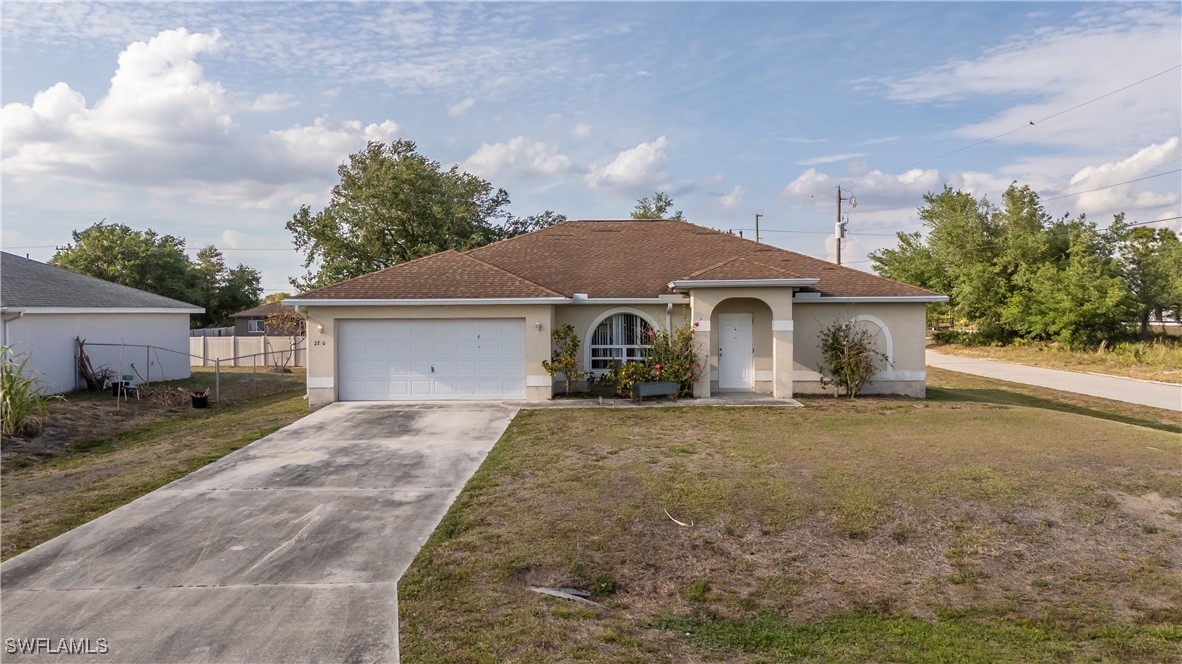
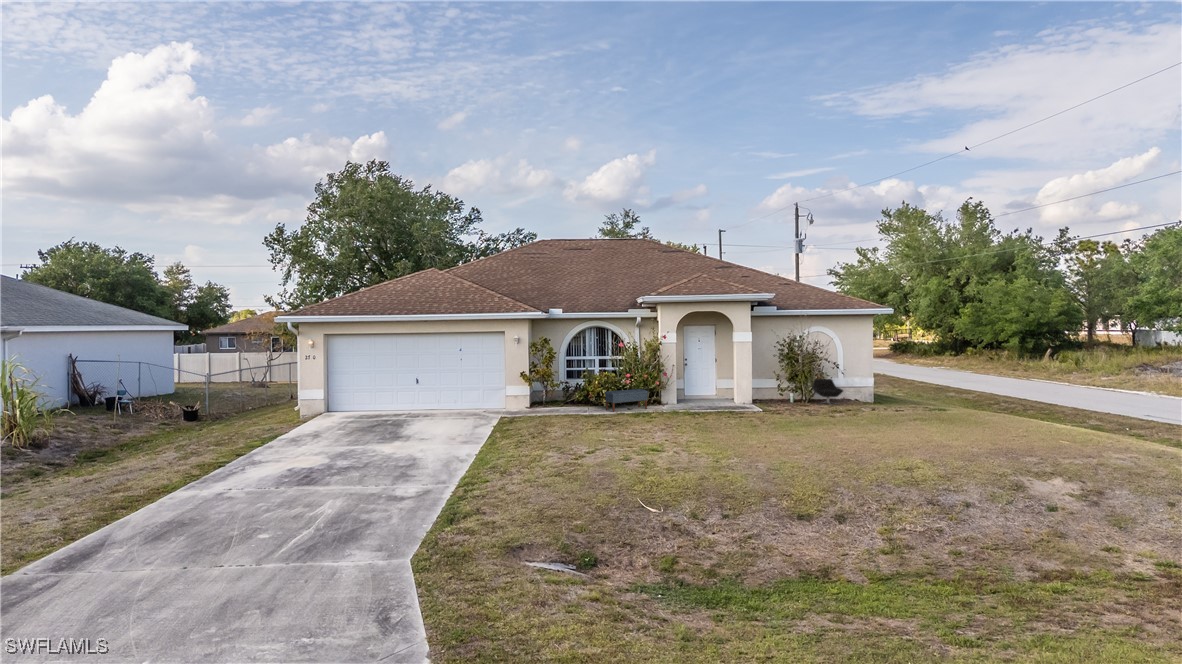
lounge chair: present [592,377,620,405] -> present [812,379,843,403]

